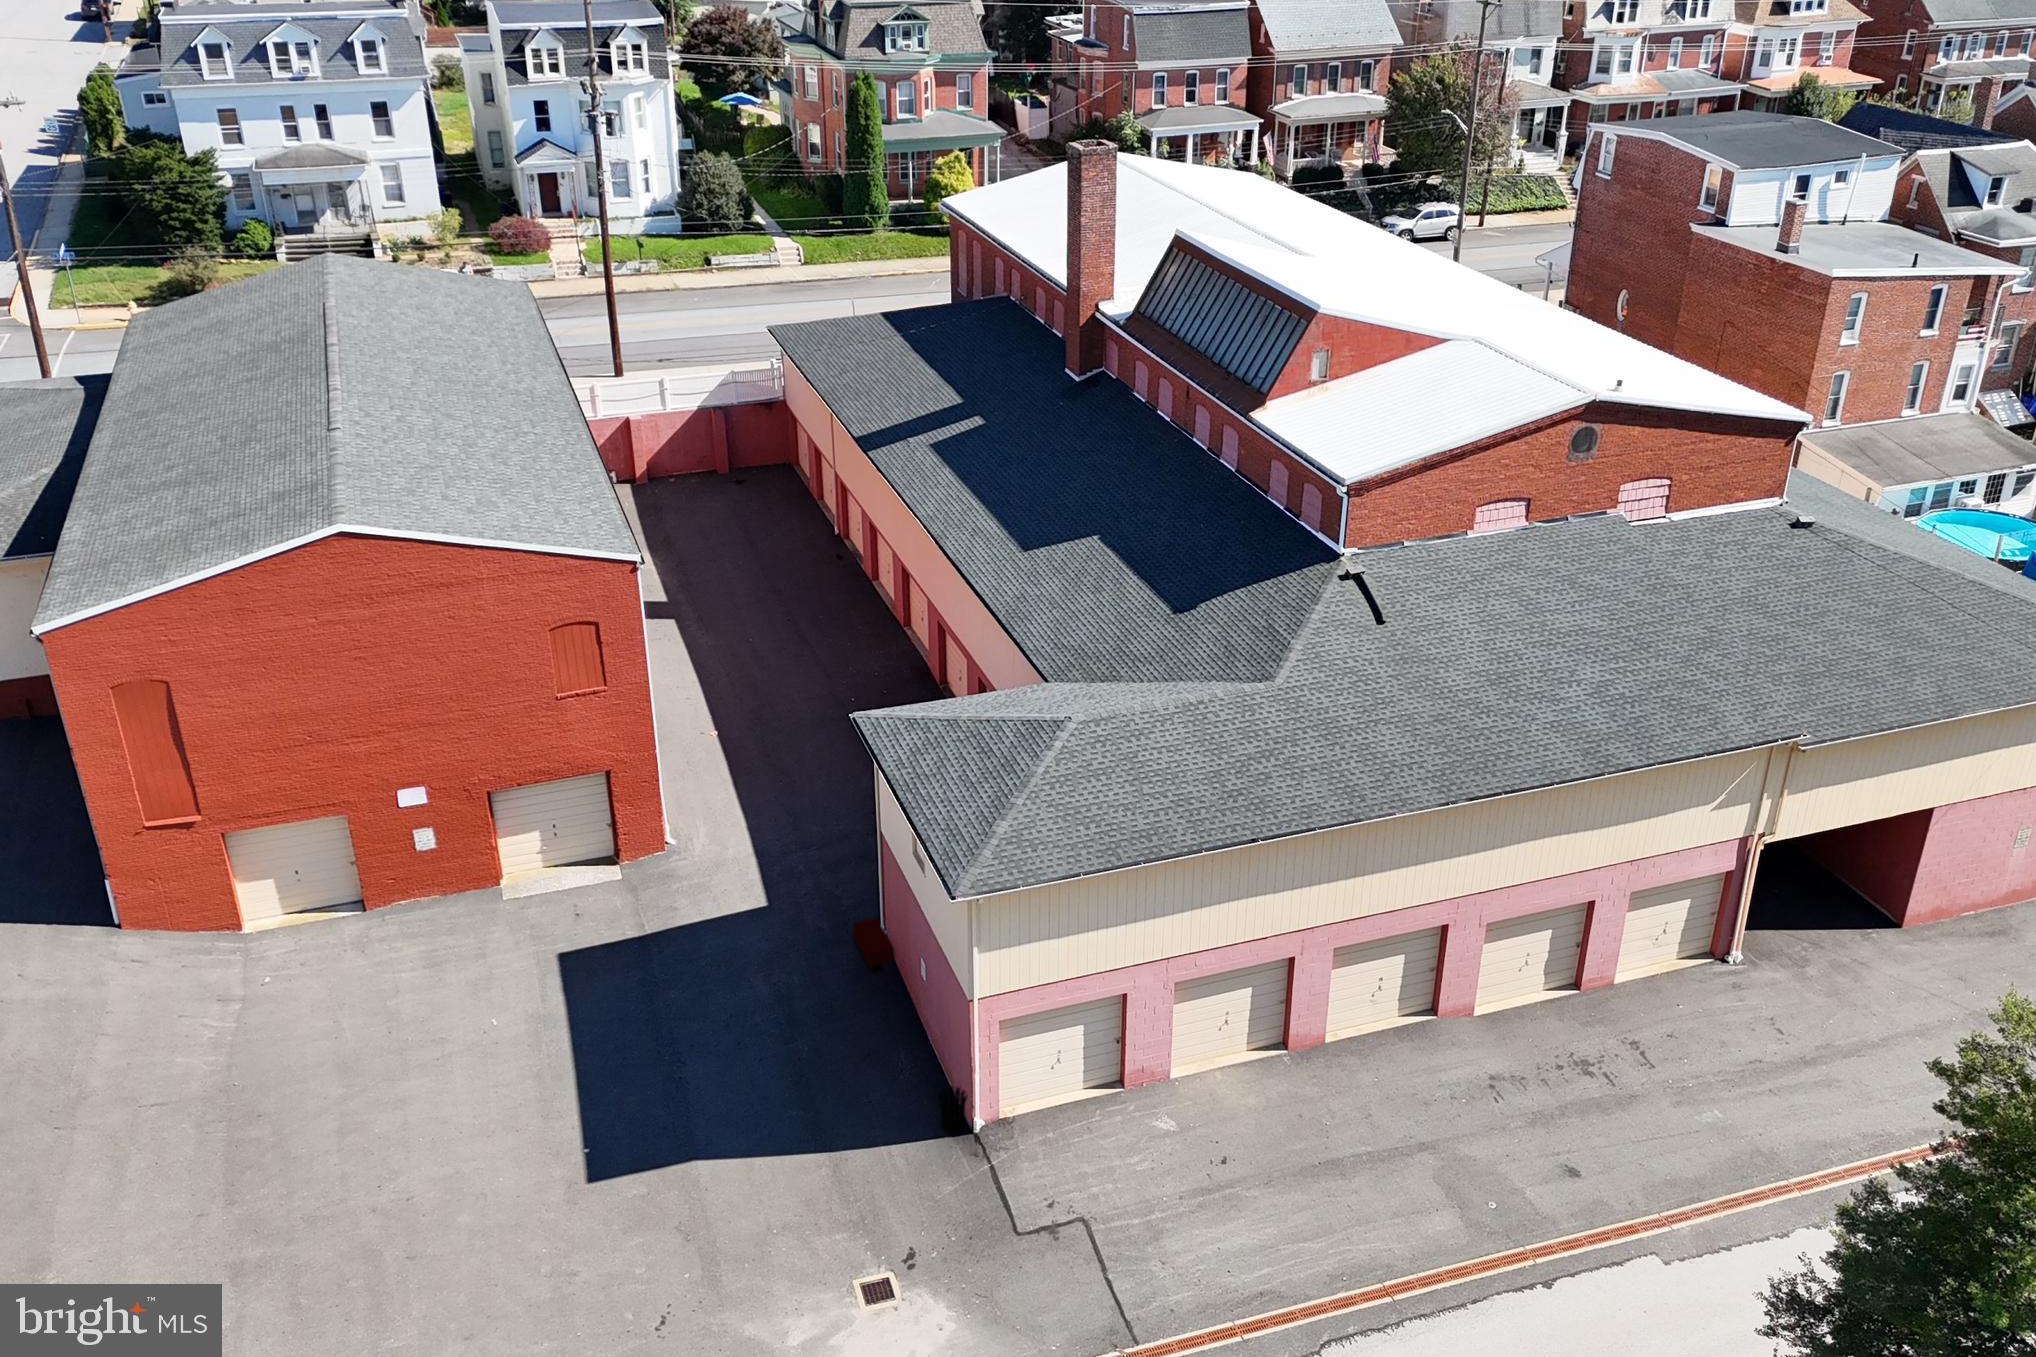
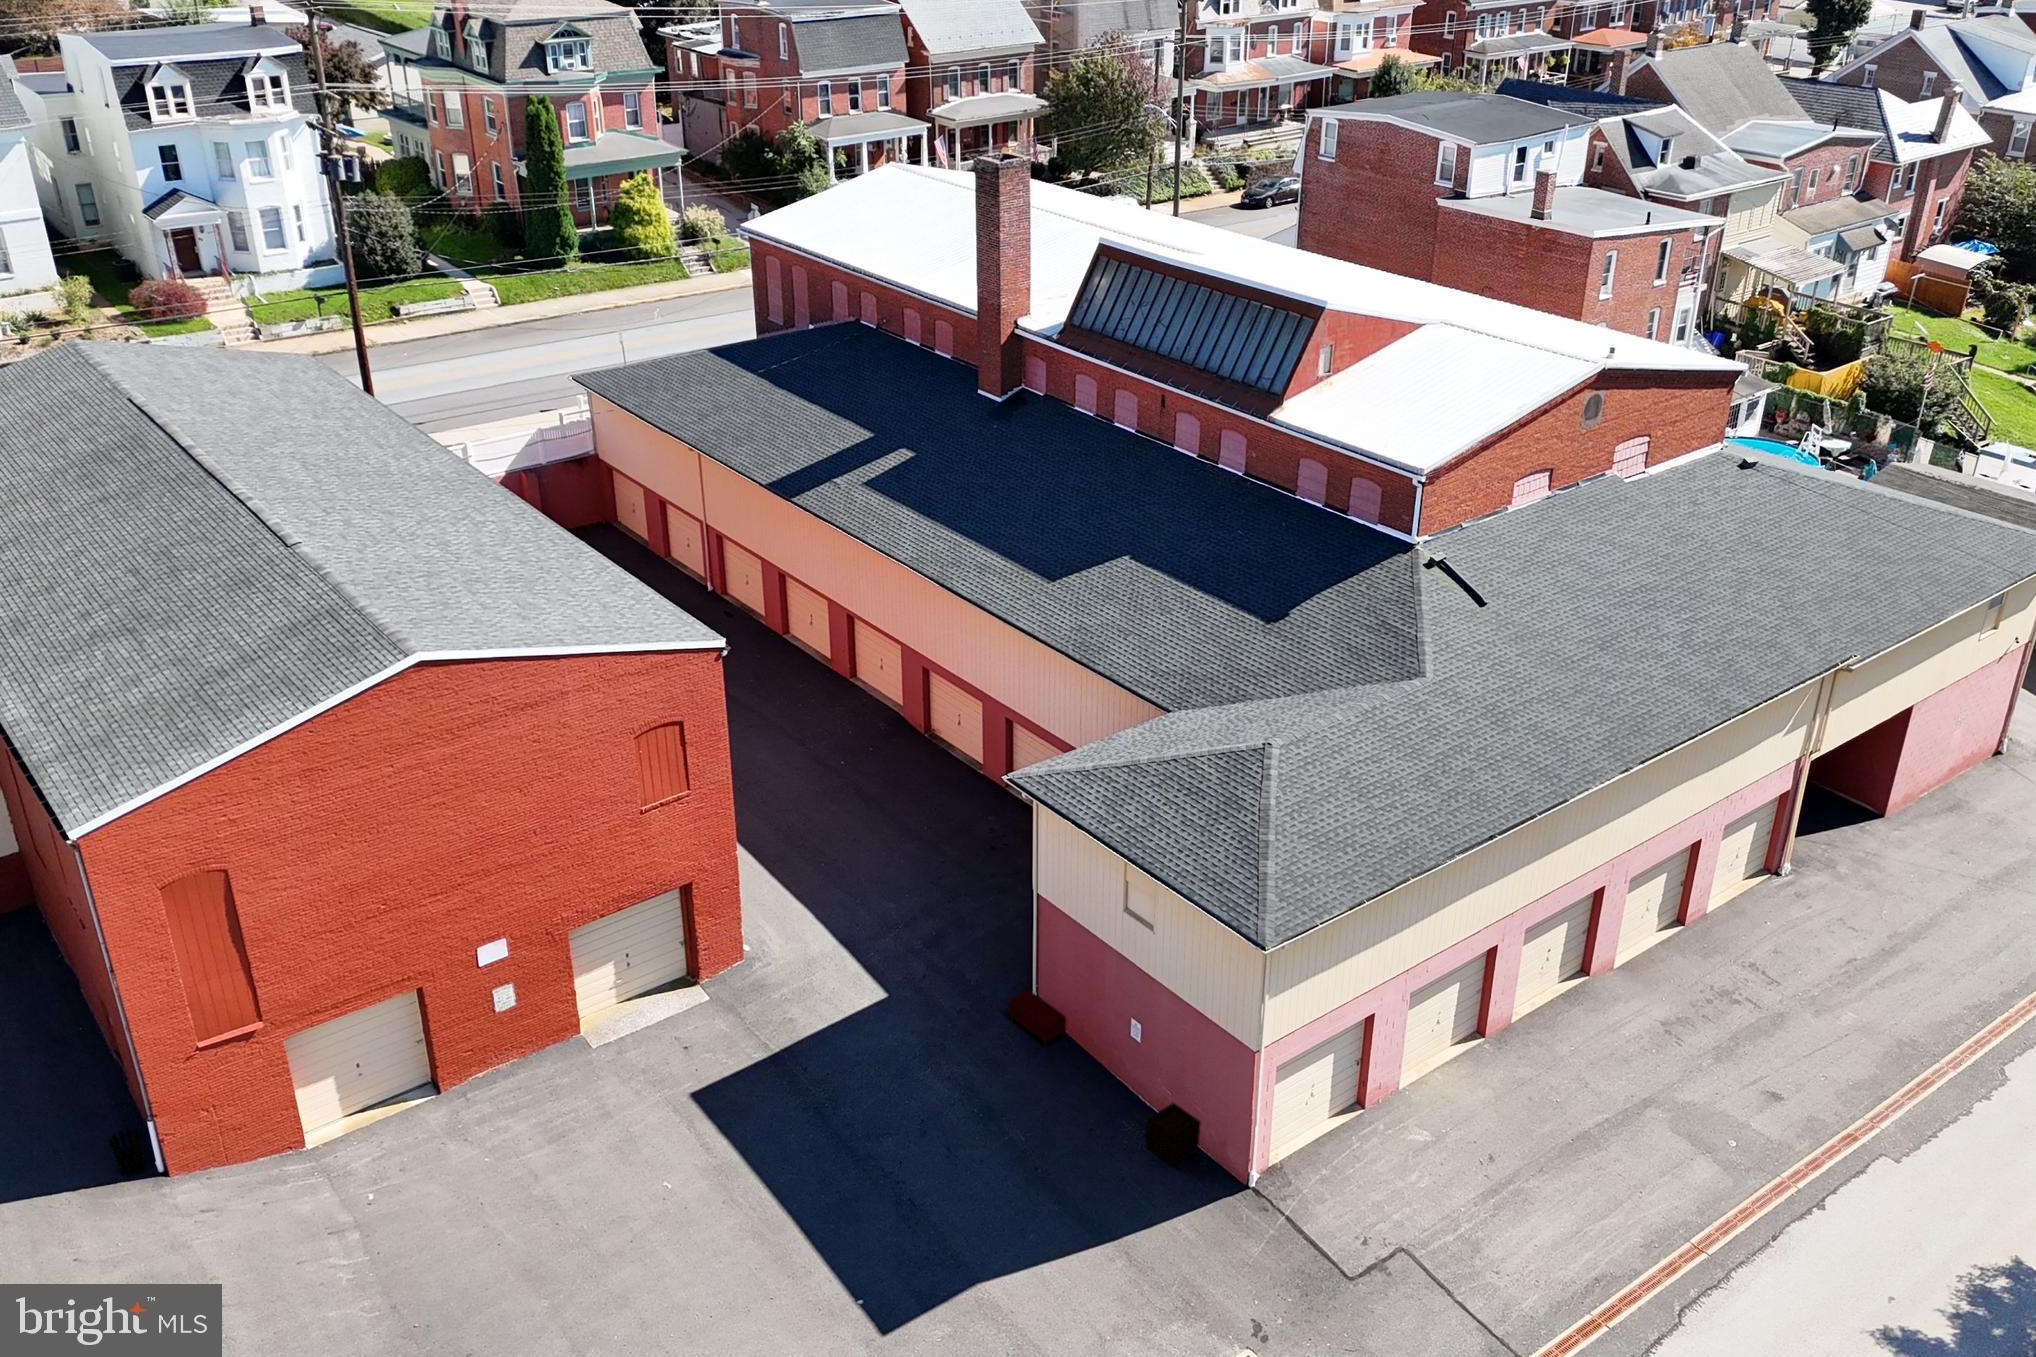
wooden crate: none [904,1041,951,1099] -> present [1145,1103,1201,1166]
waste bin: present [938,1087,968,1133] -> present [109,1128,146,1177]

